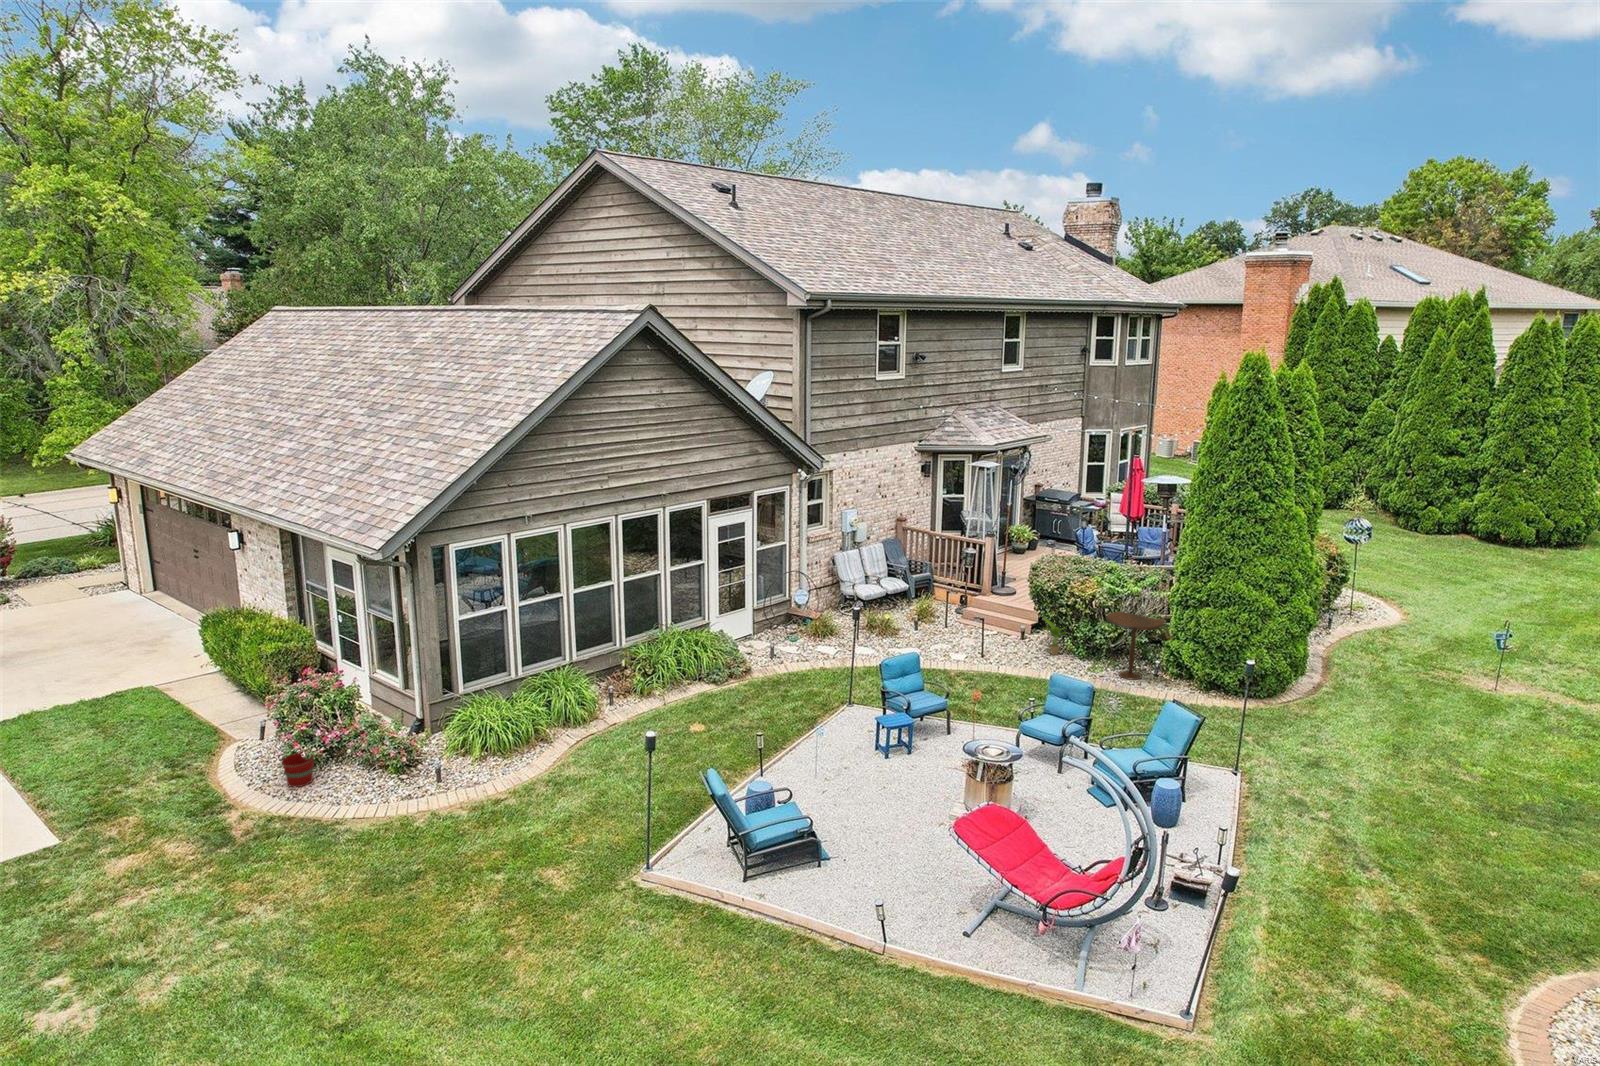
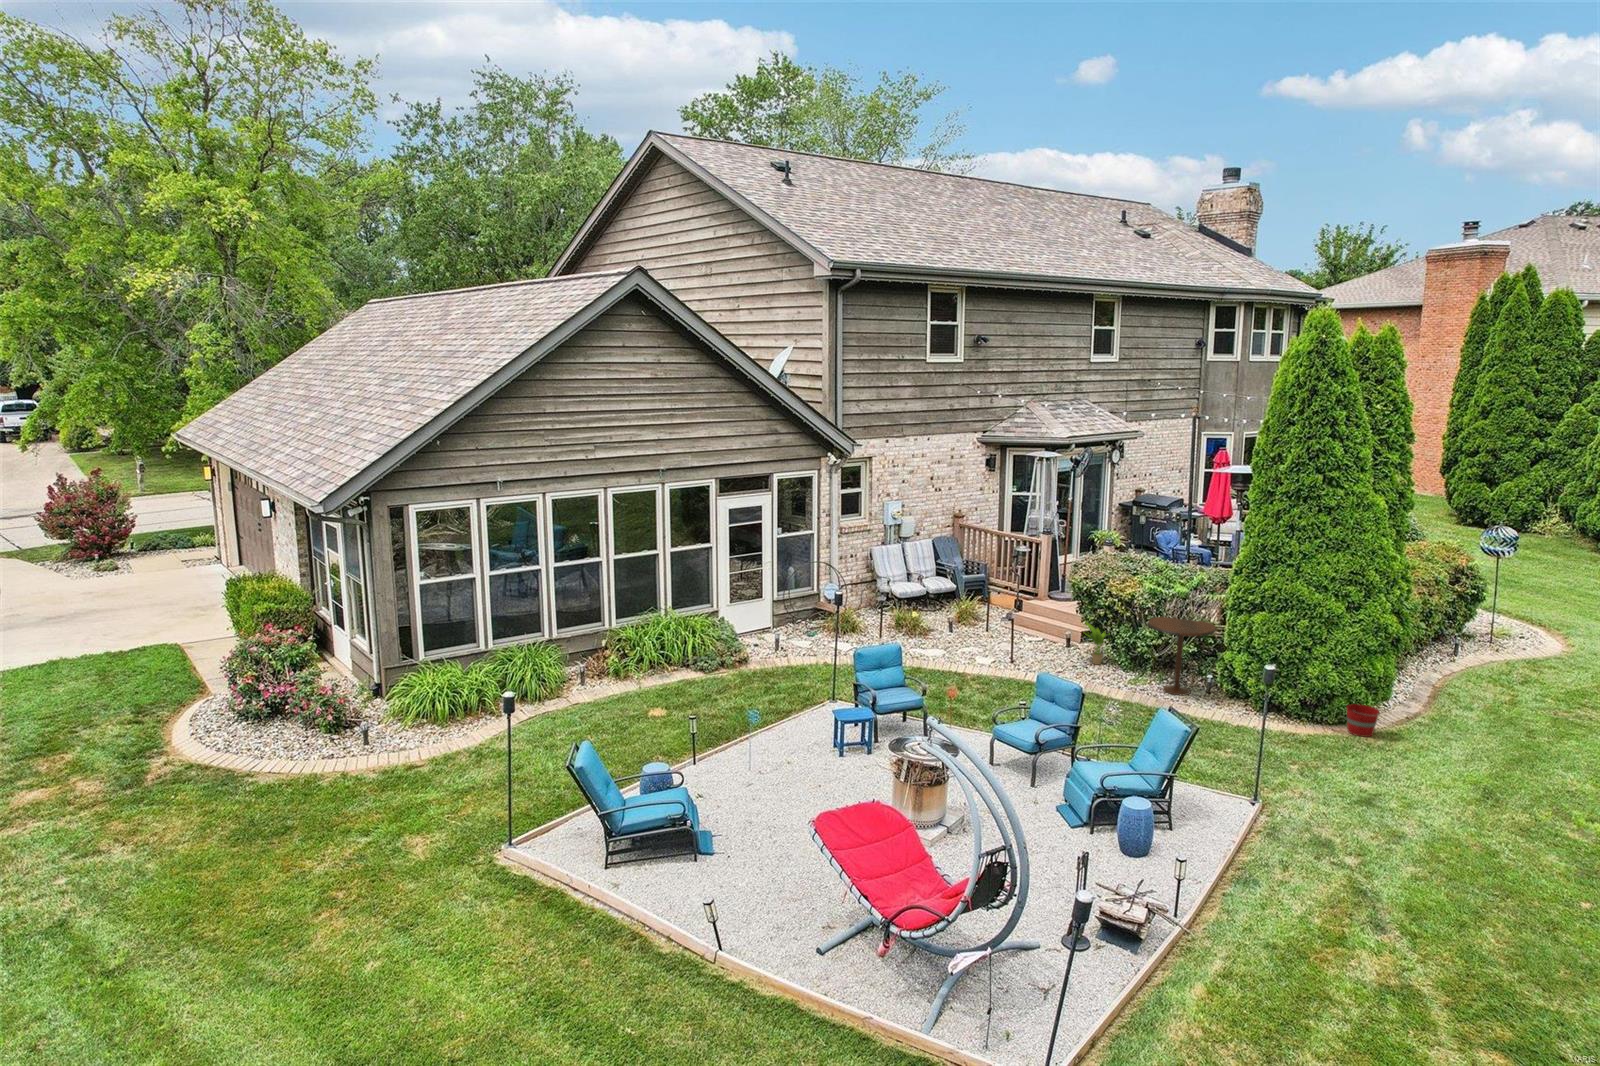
bucket: present [281,753,314,787] -> present [1347,704,1379,737]

